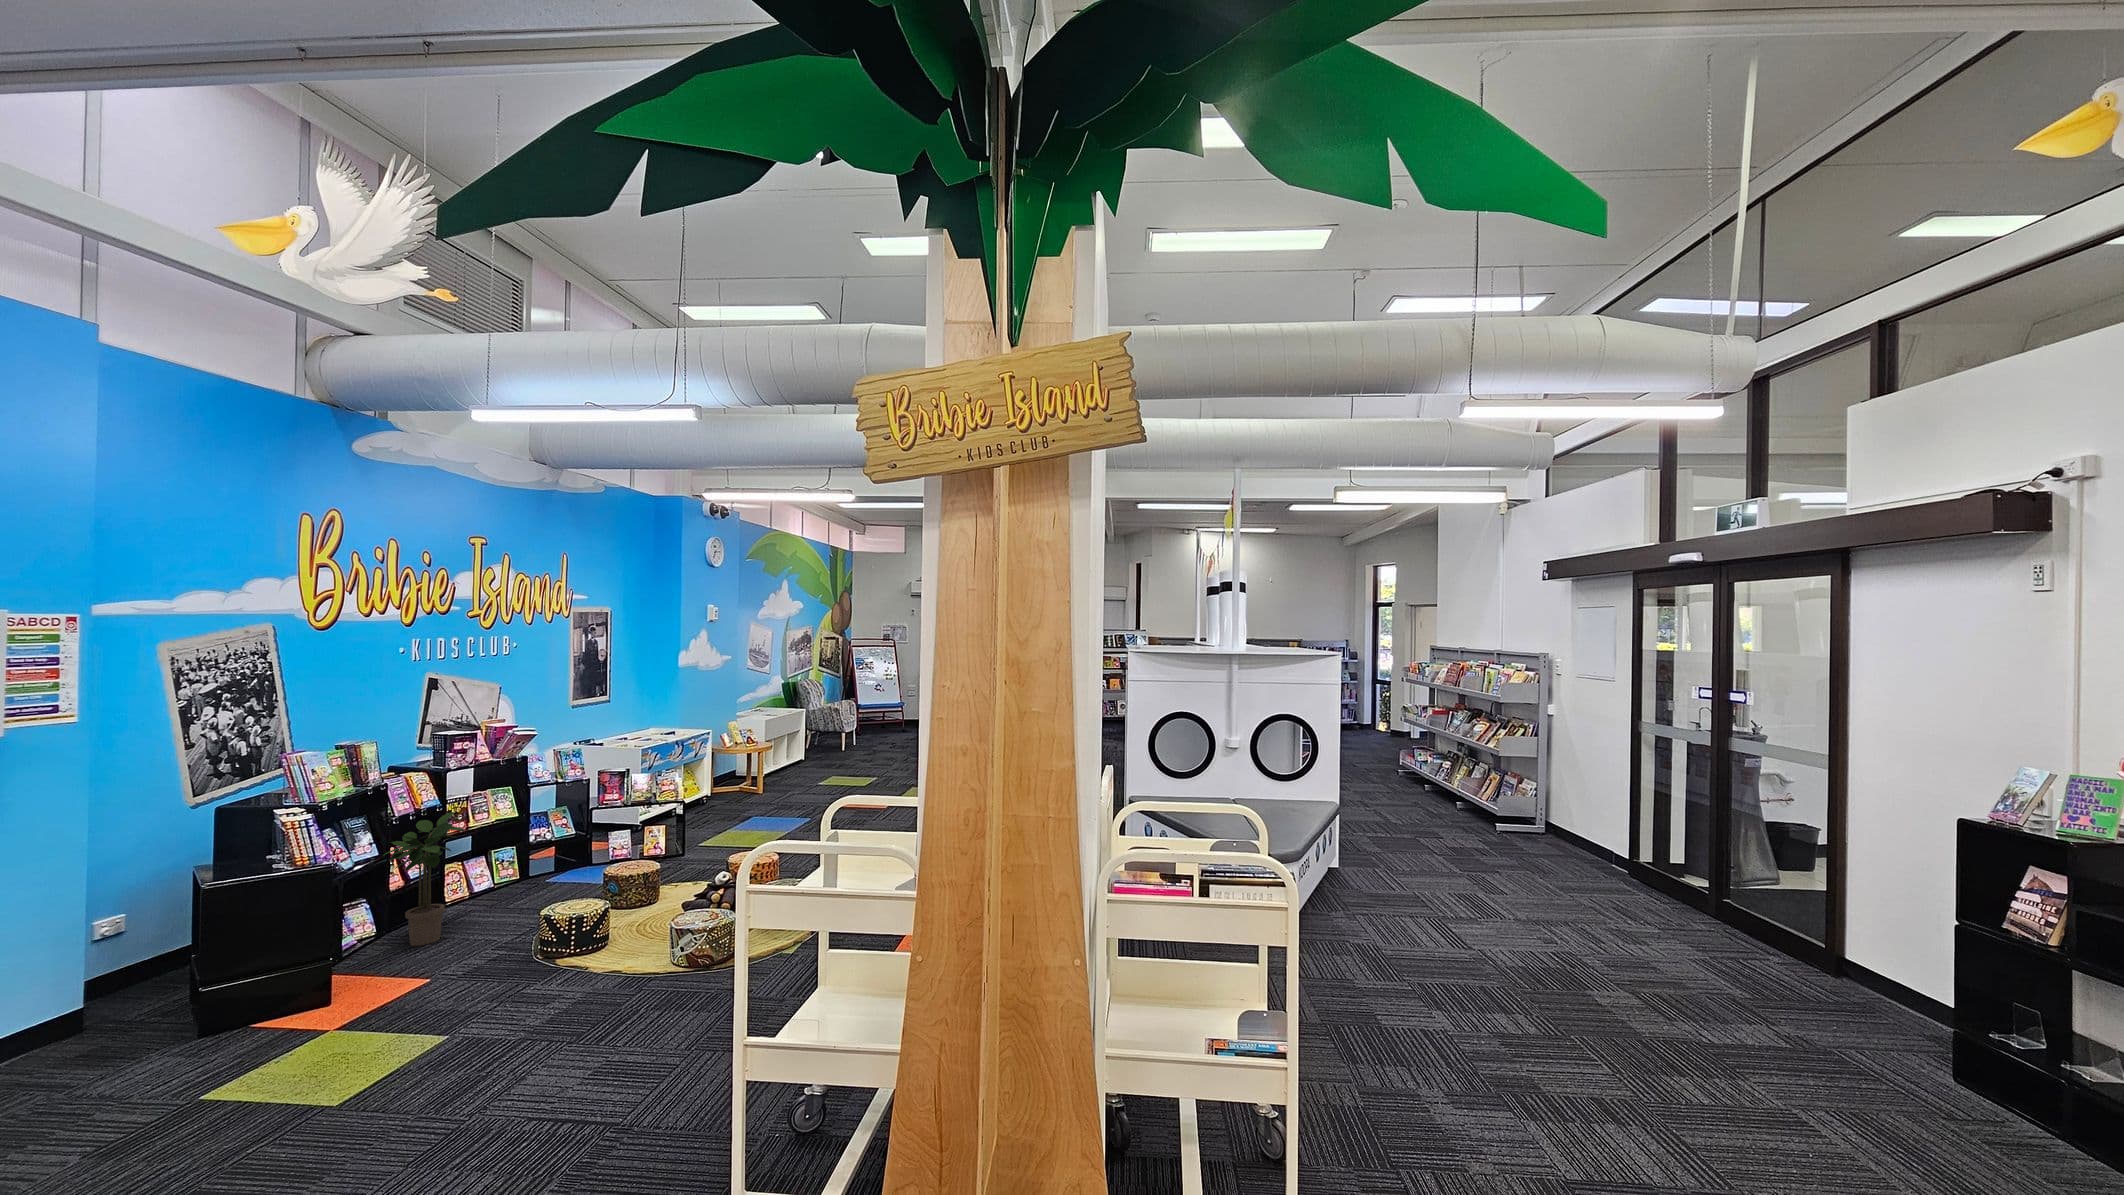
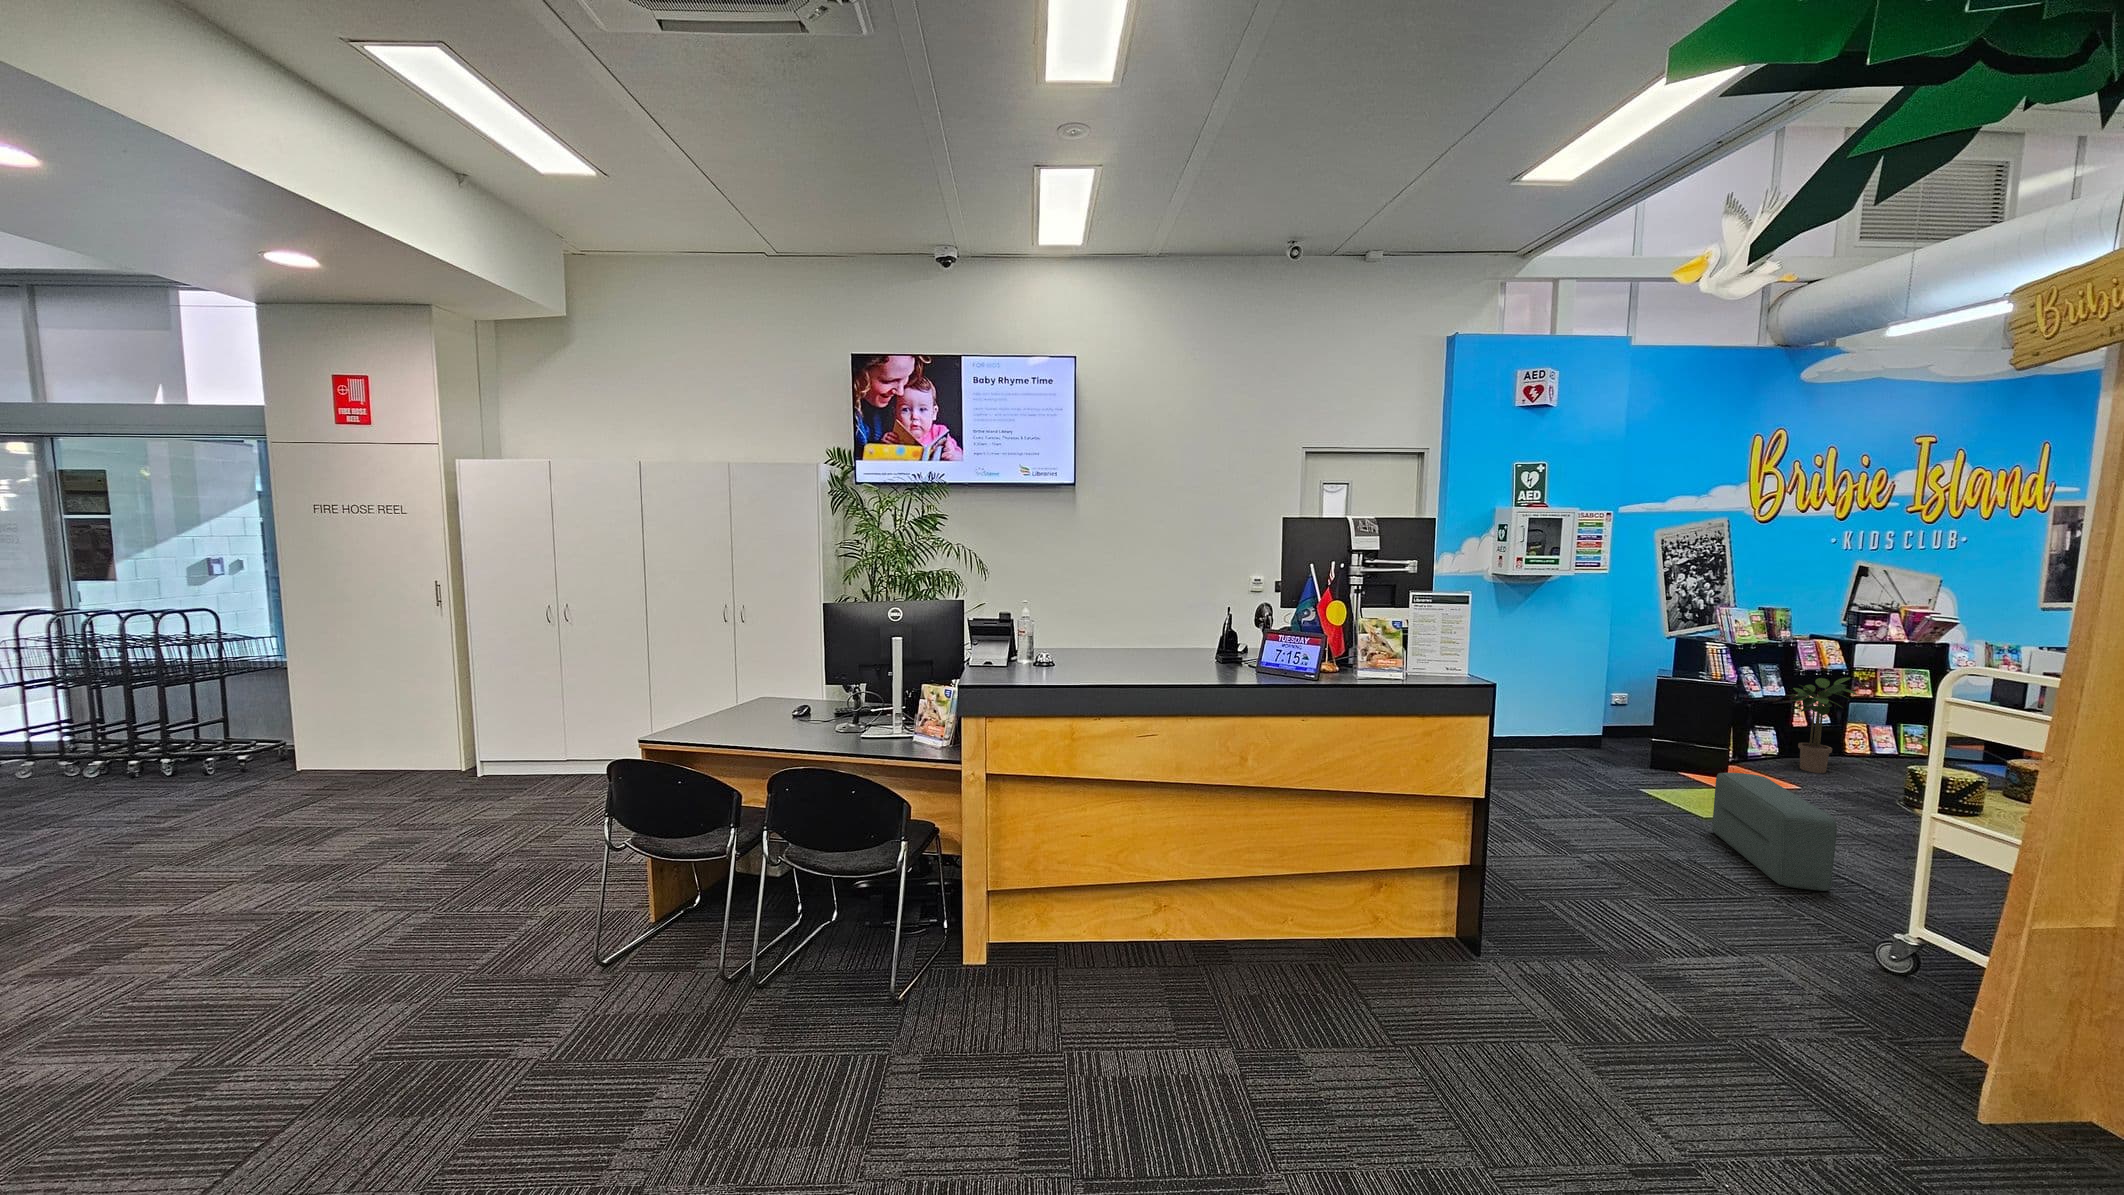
pouf: none [359,994,556,1158] -> present [1712,773,1837,891]

